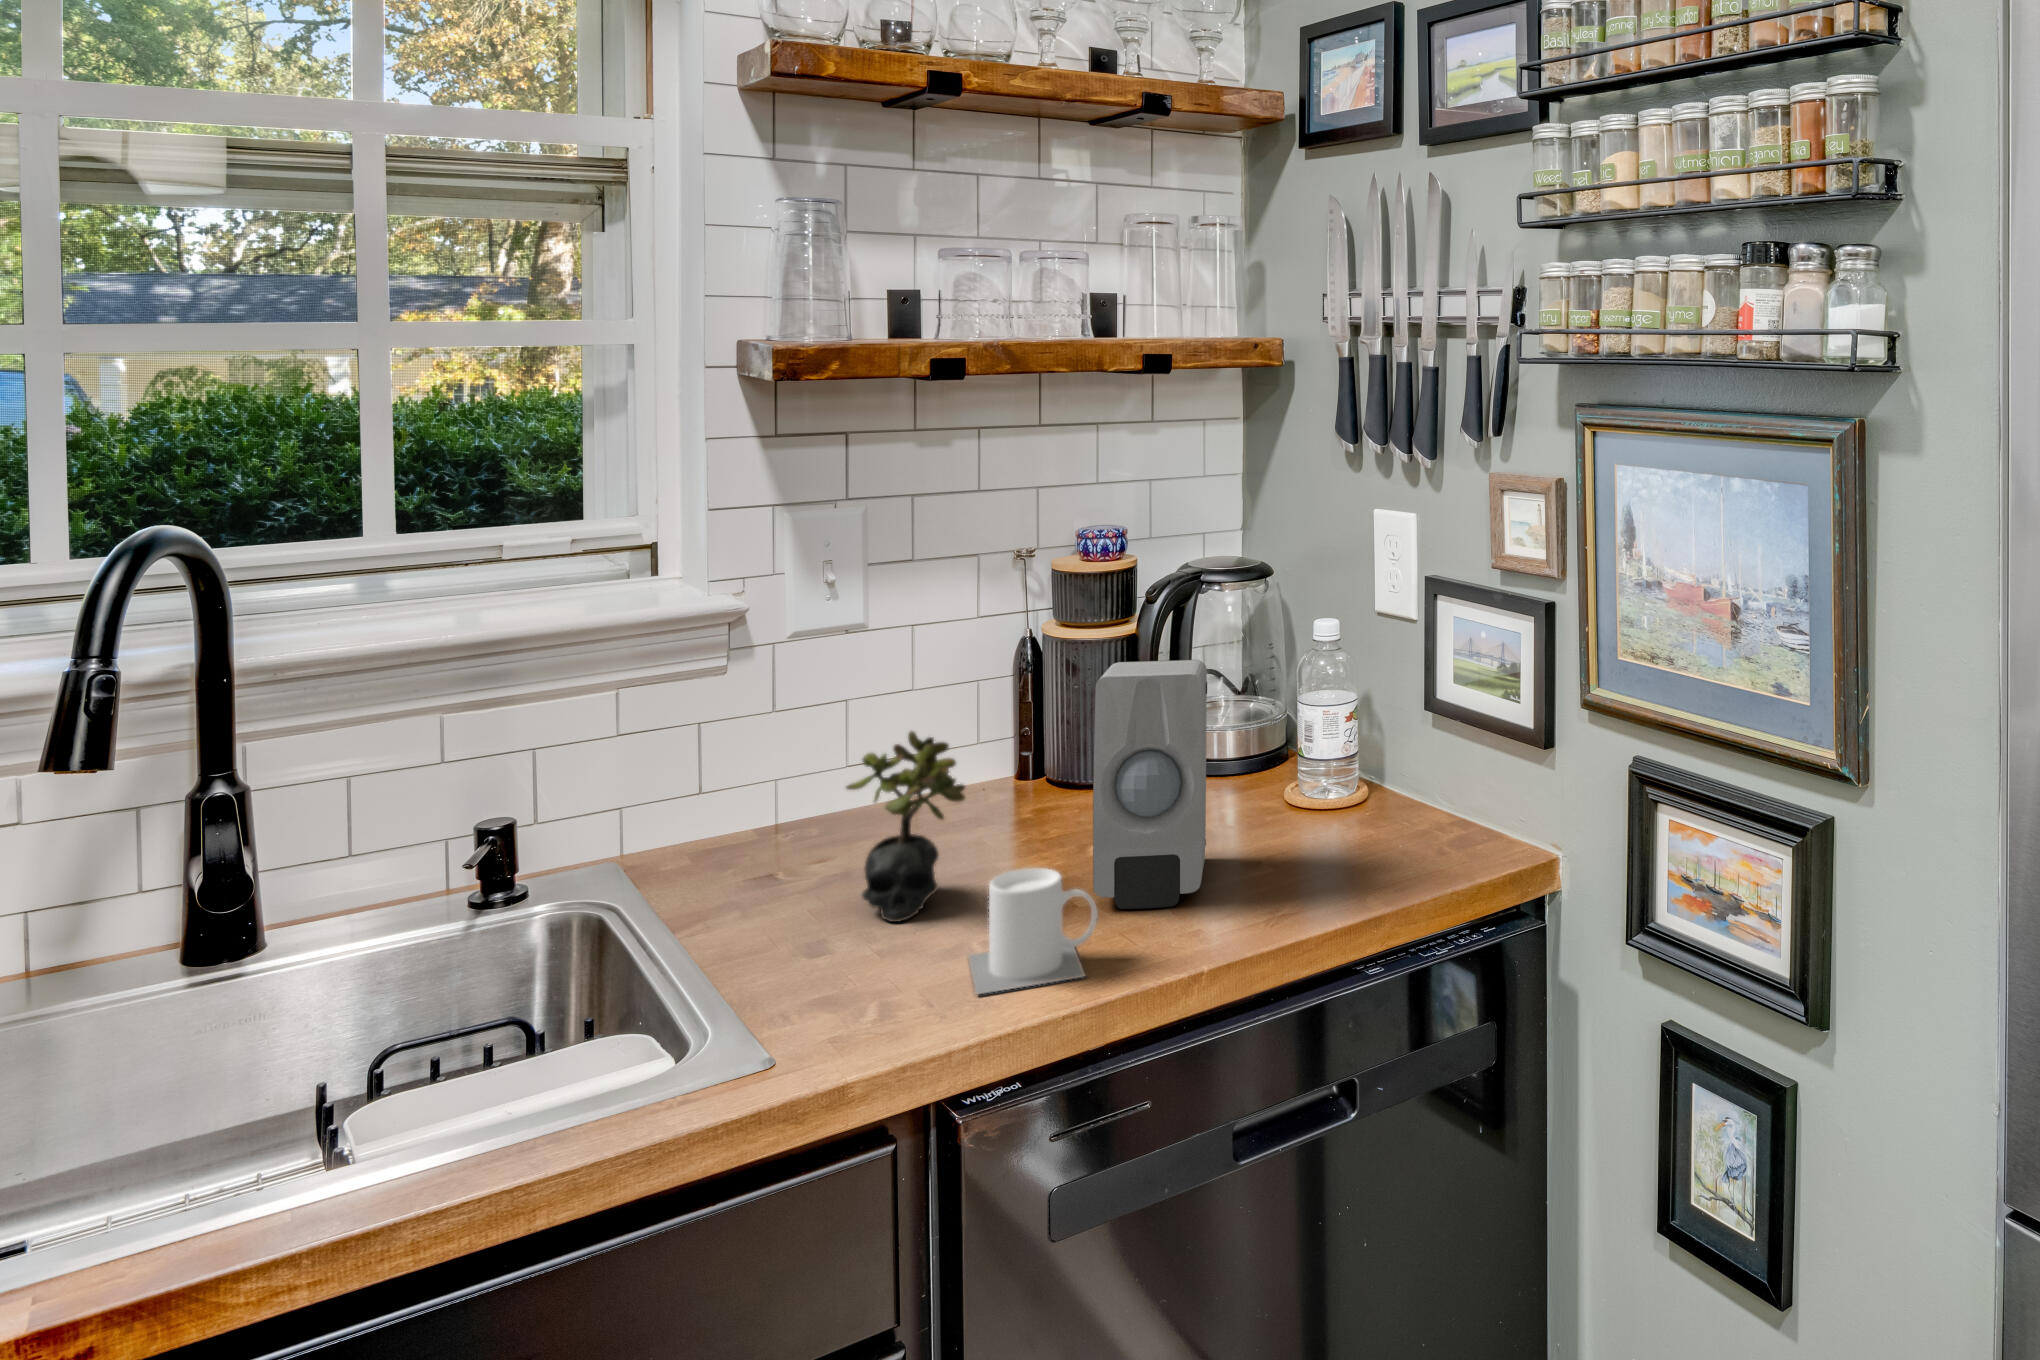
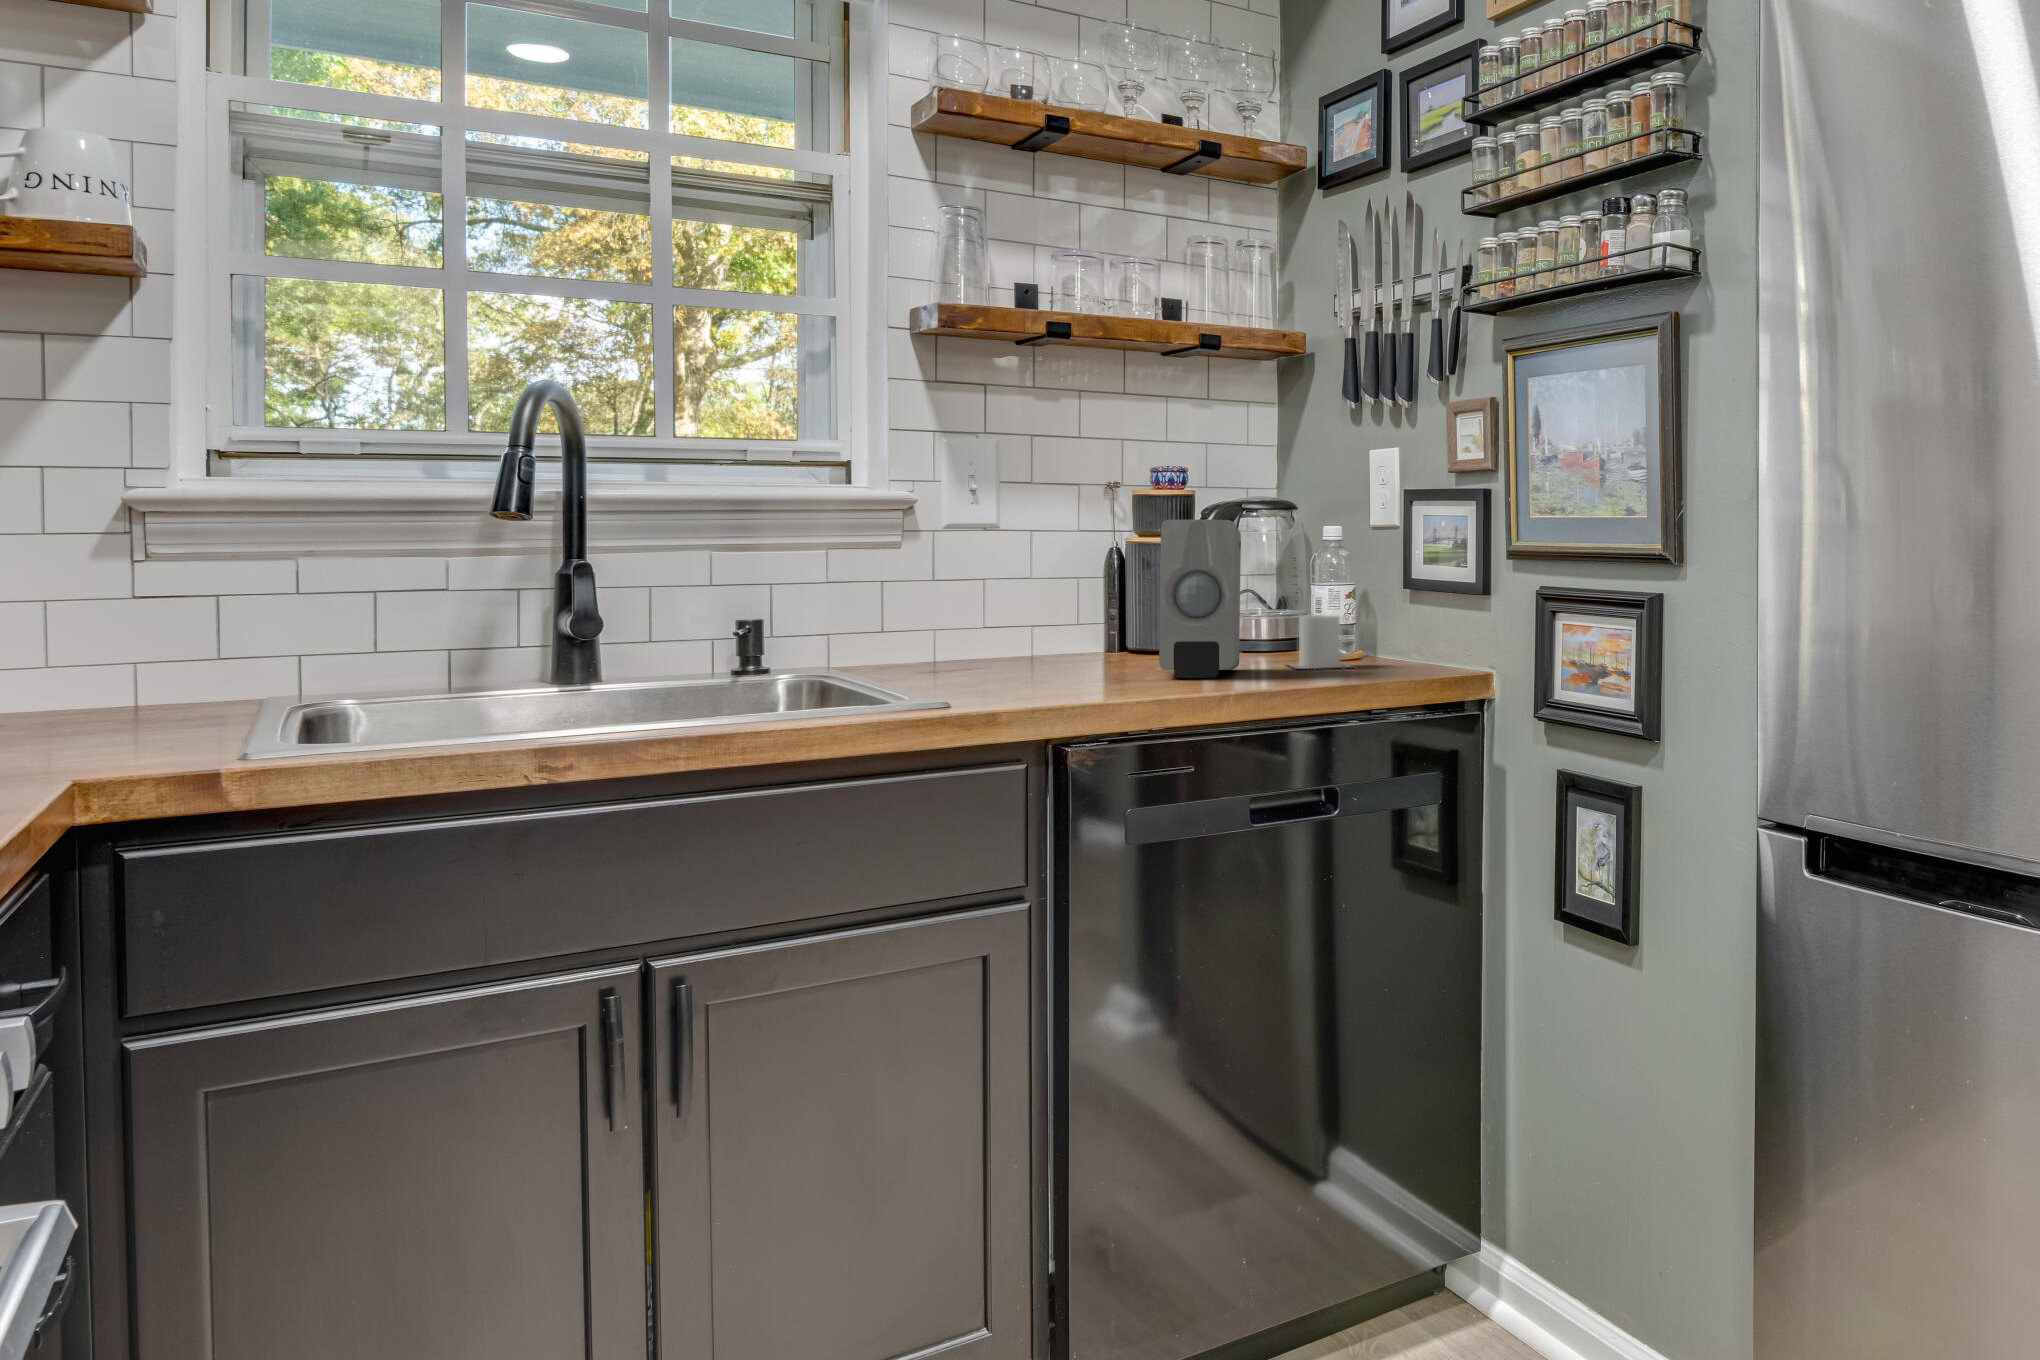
succulent plant: present [846,731,965,922] -> none [991,563,1072,680]
mug: present [969,868,1098,995] -> present [1290,615,1359,669]

